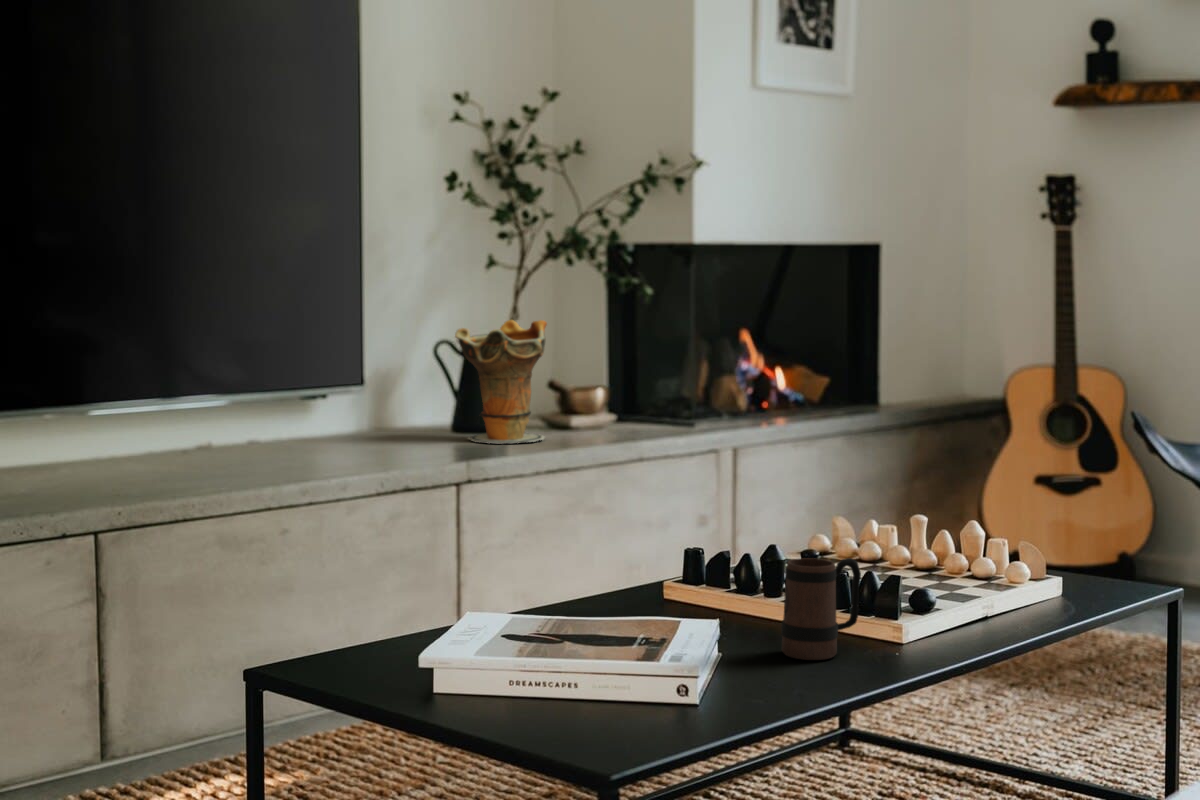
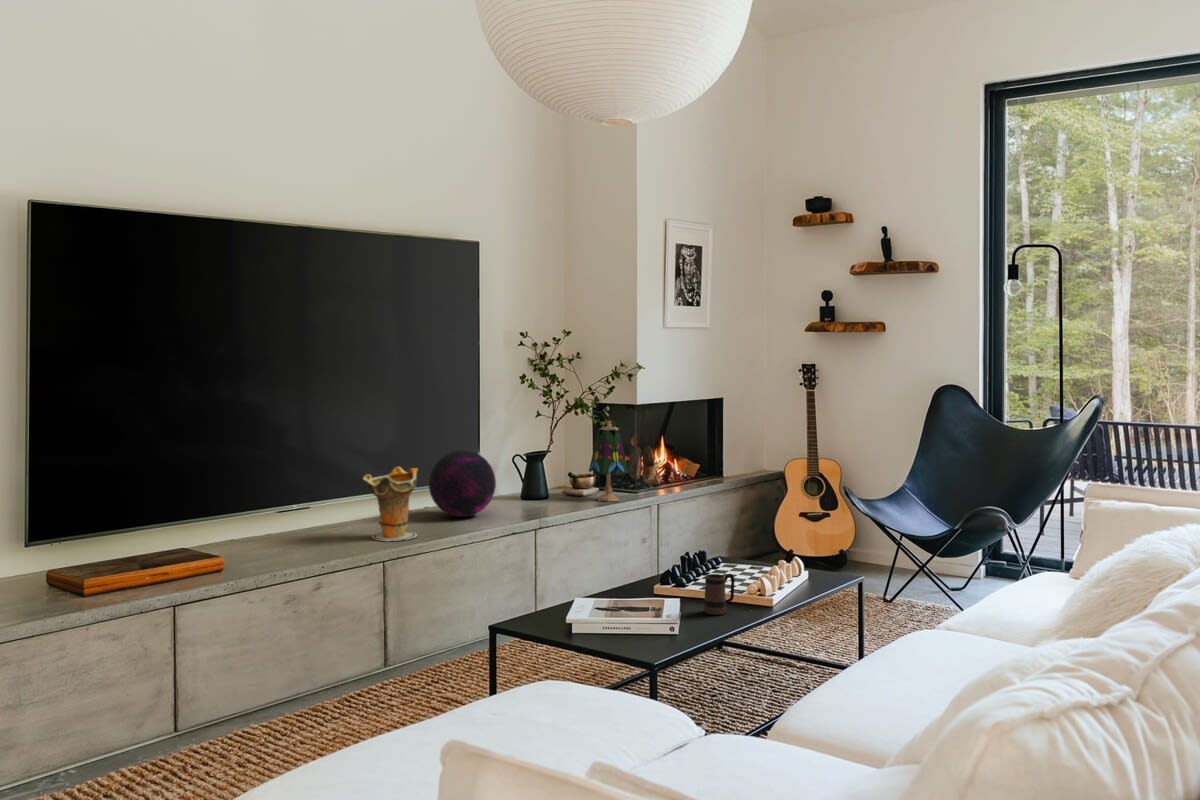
table lamp: none [589,268,671,436] -> present [589,421,629,502]
decorative orb: none [234,315,377,455] -> present [429,450,496,517]
decorative vase: present [455,320,547,443] -> present [363,467,418,541]

